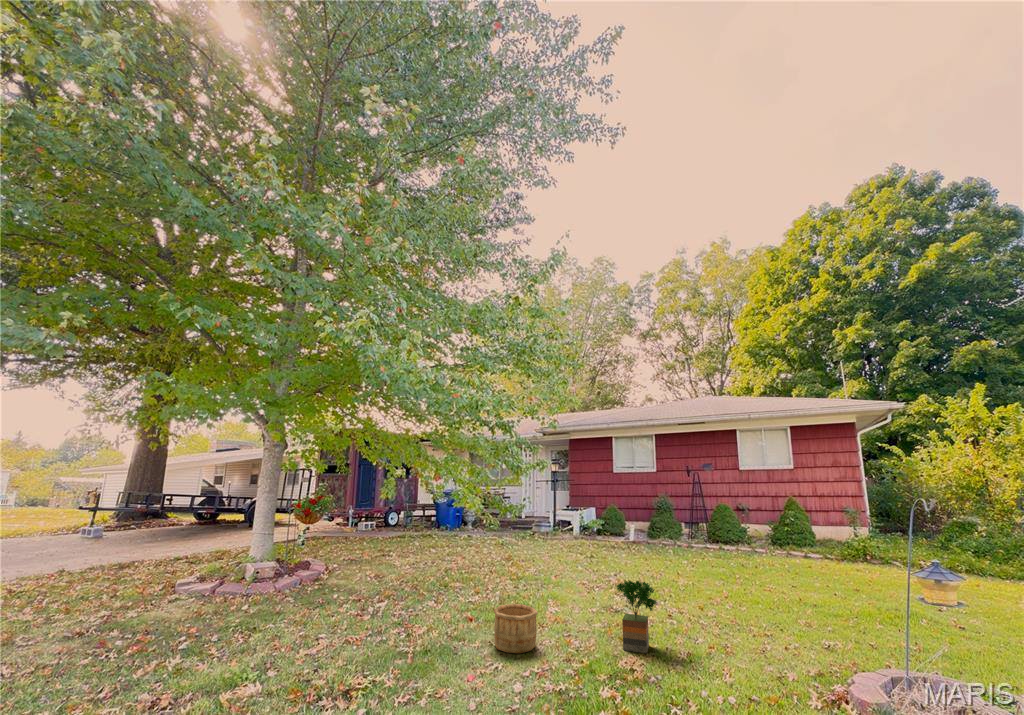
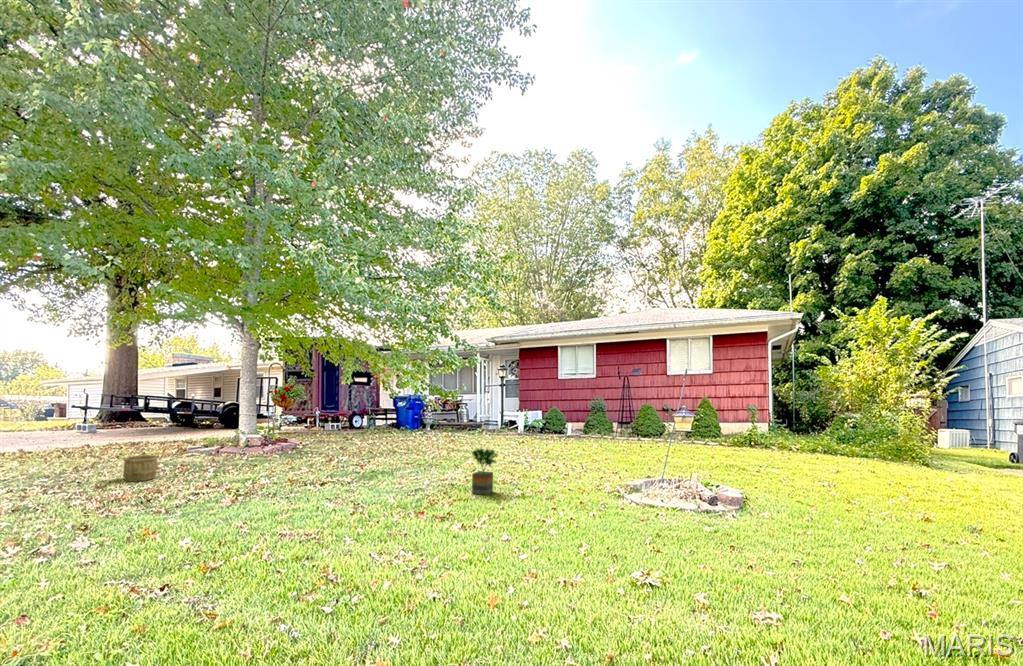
wooden bucket: present [494,604,538,653] -> present [123,455,158,482]

